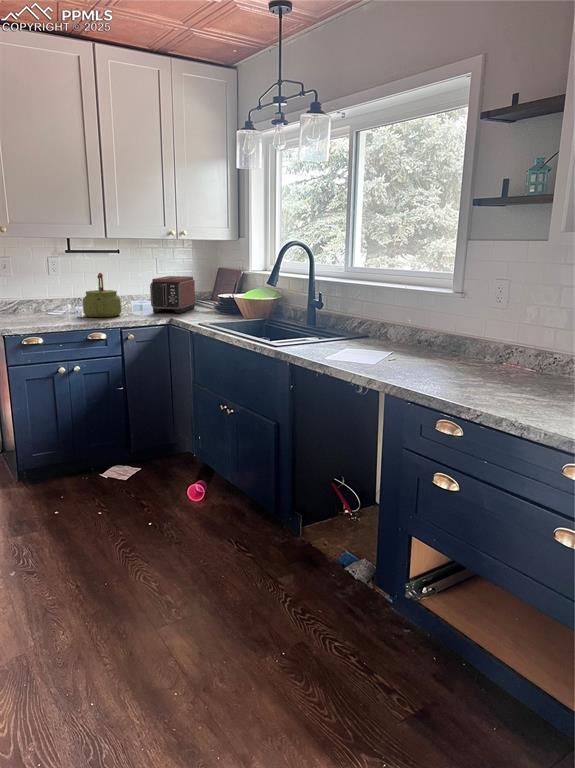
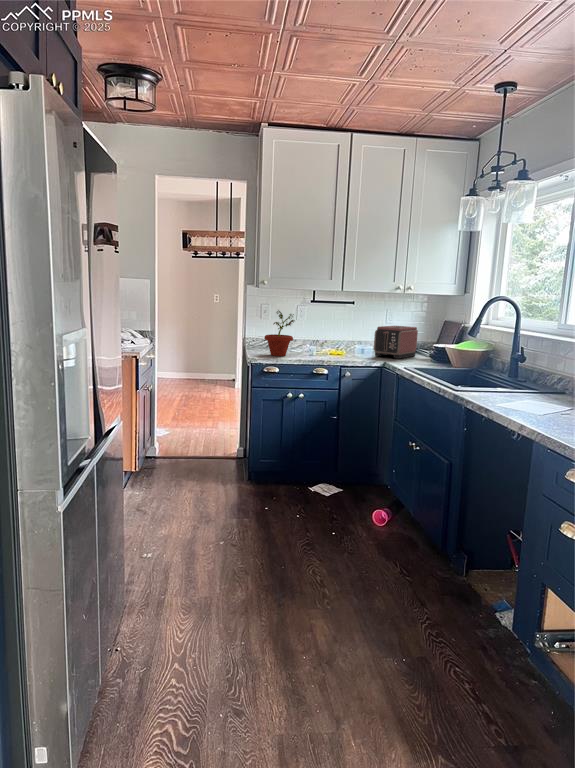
potted plant: none [17,266,56,324] -> present [265,310,295,356]
kettle: present [83,273,121,317] -> none [316,319,348,356]

